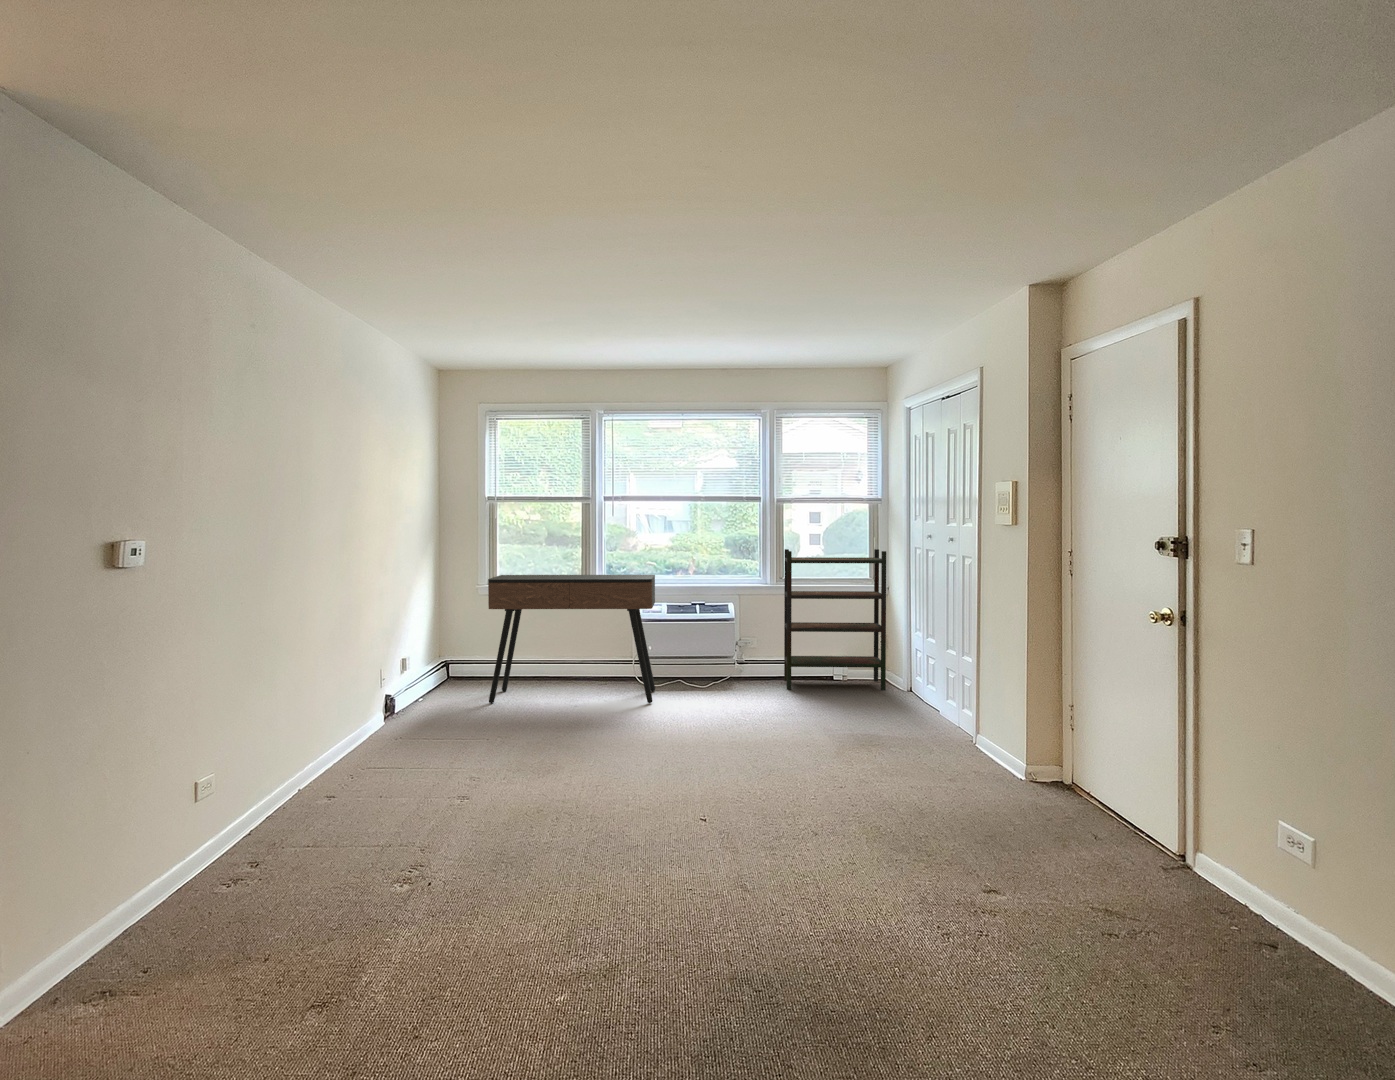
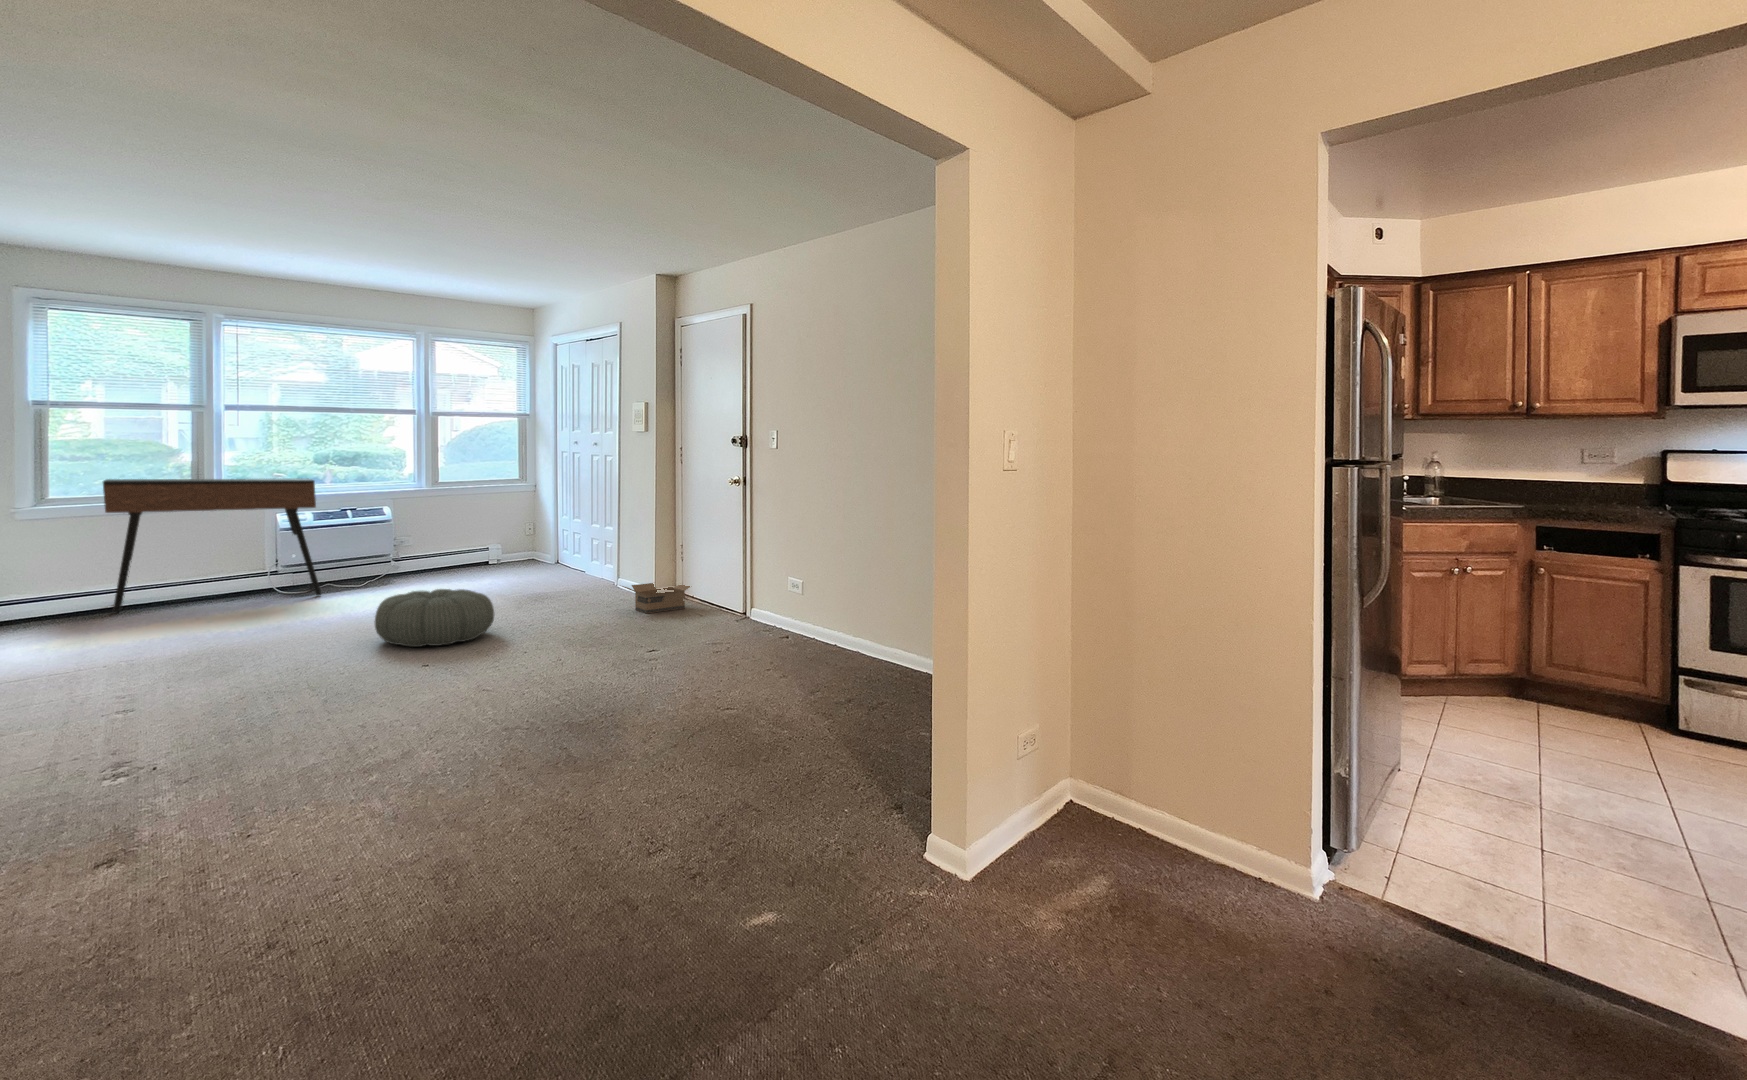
bookshelf: present [784,549,886,690] -> none [439,458,538,577]
pouf: none [633,740,774,831] -> present [375,589,494,647]
cardboard box: none [958,758,1096,812] -> present [622,583,690,613]

